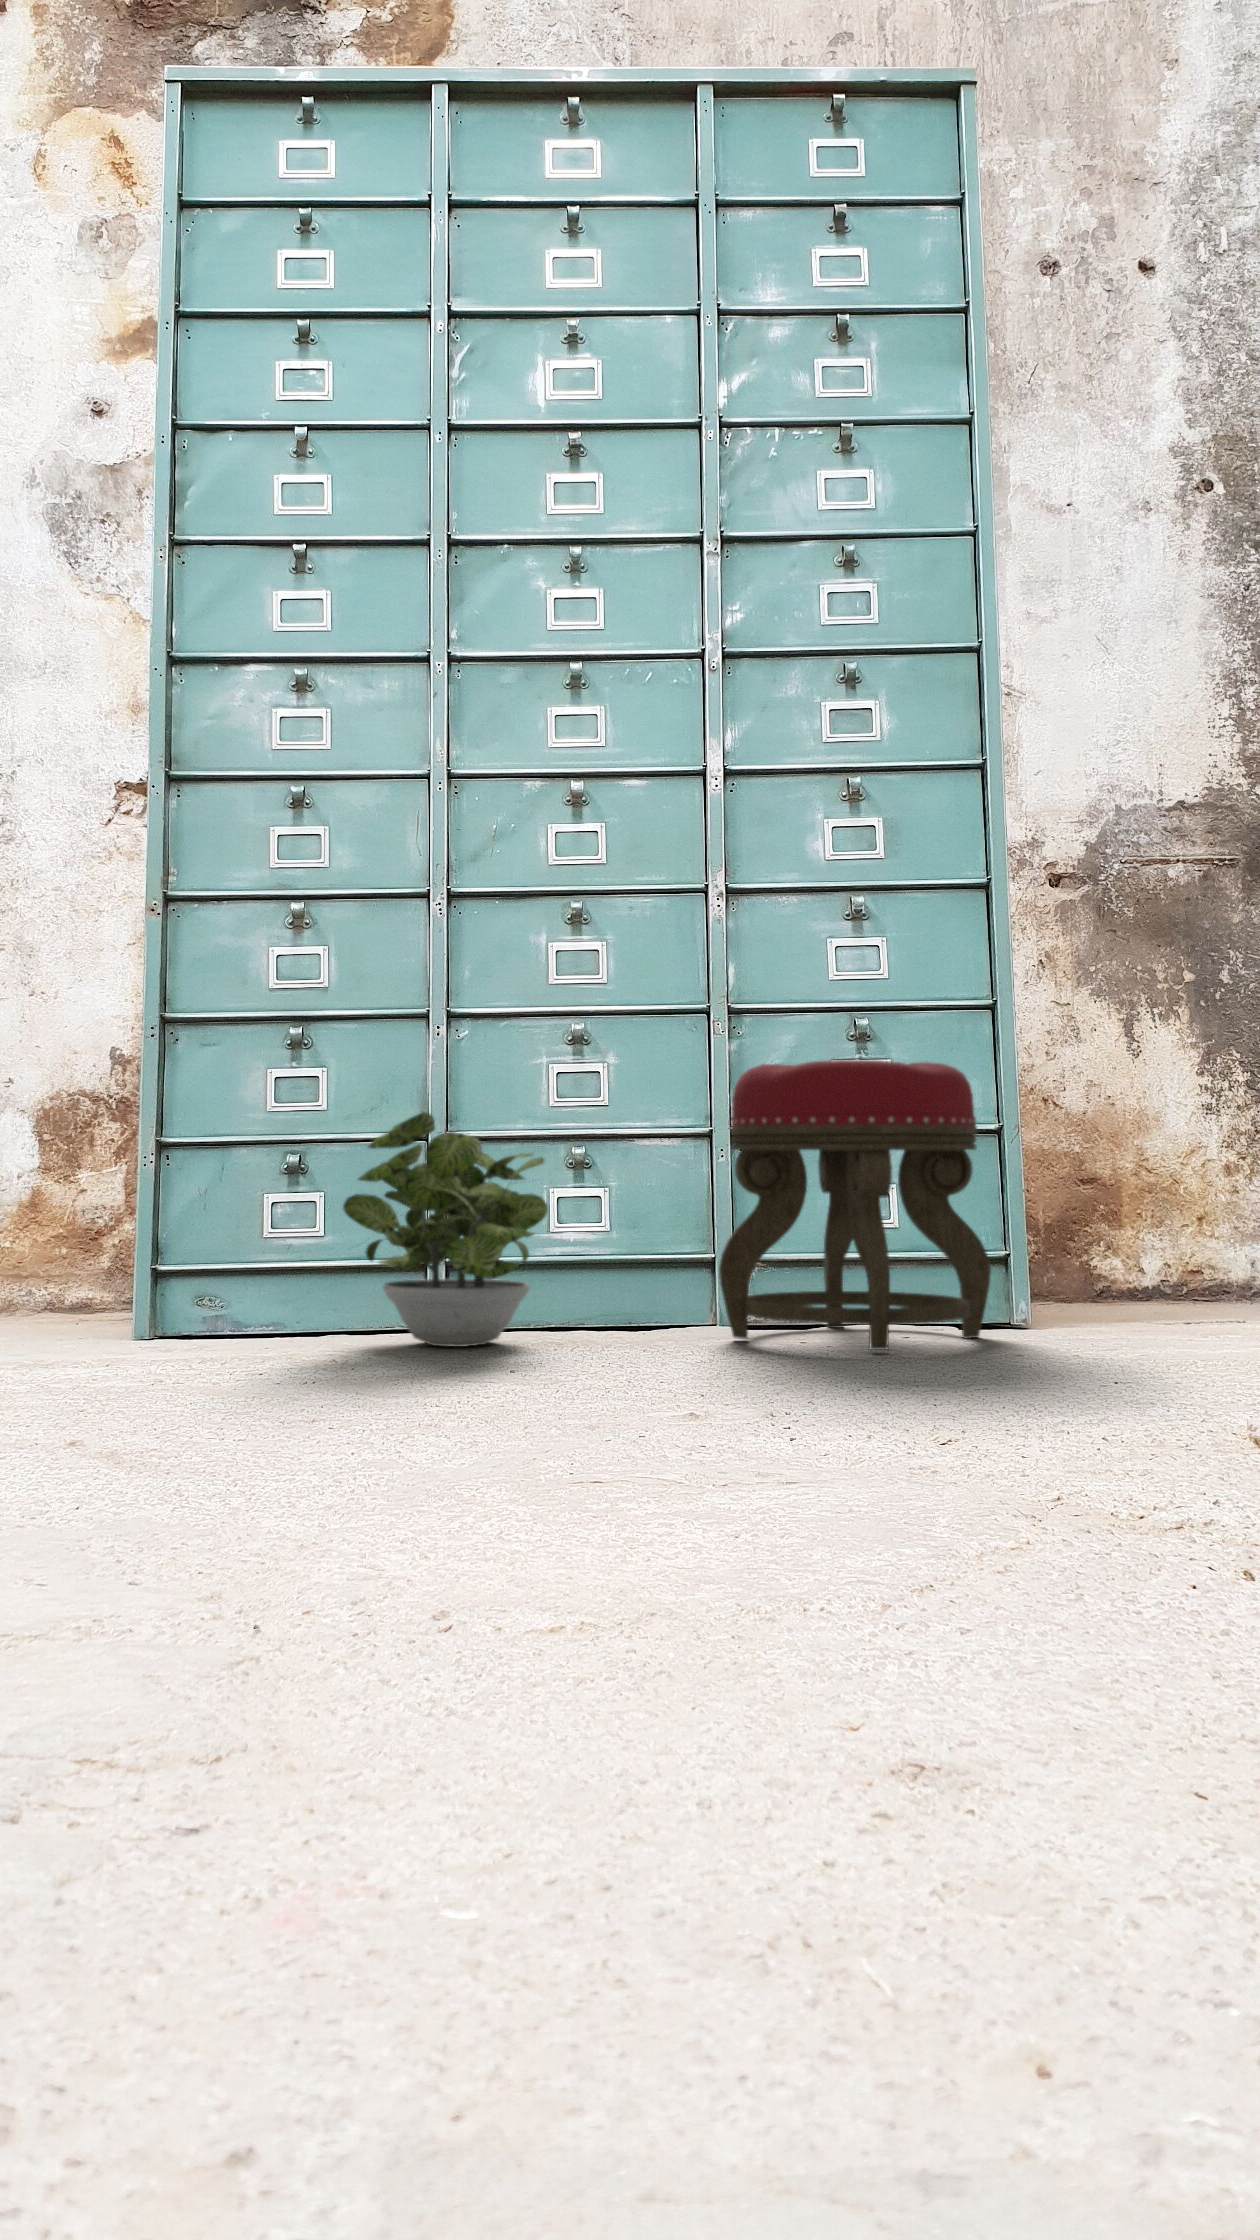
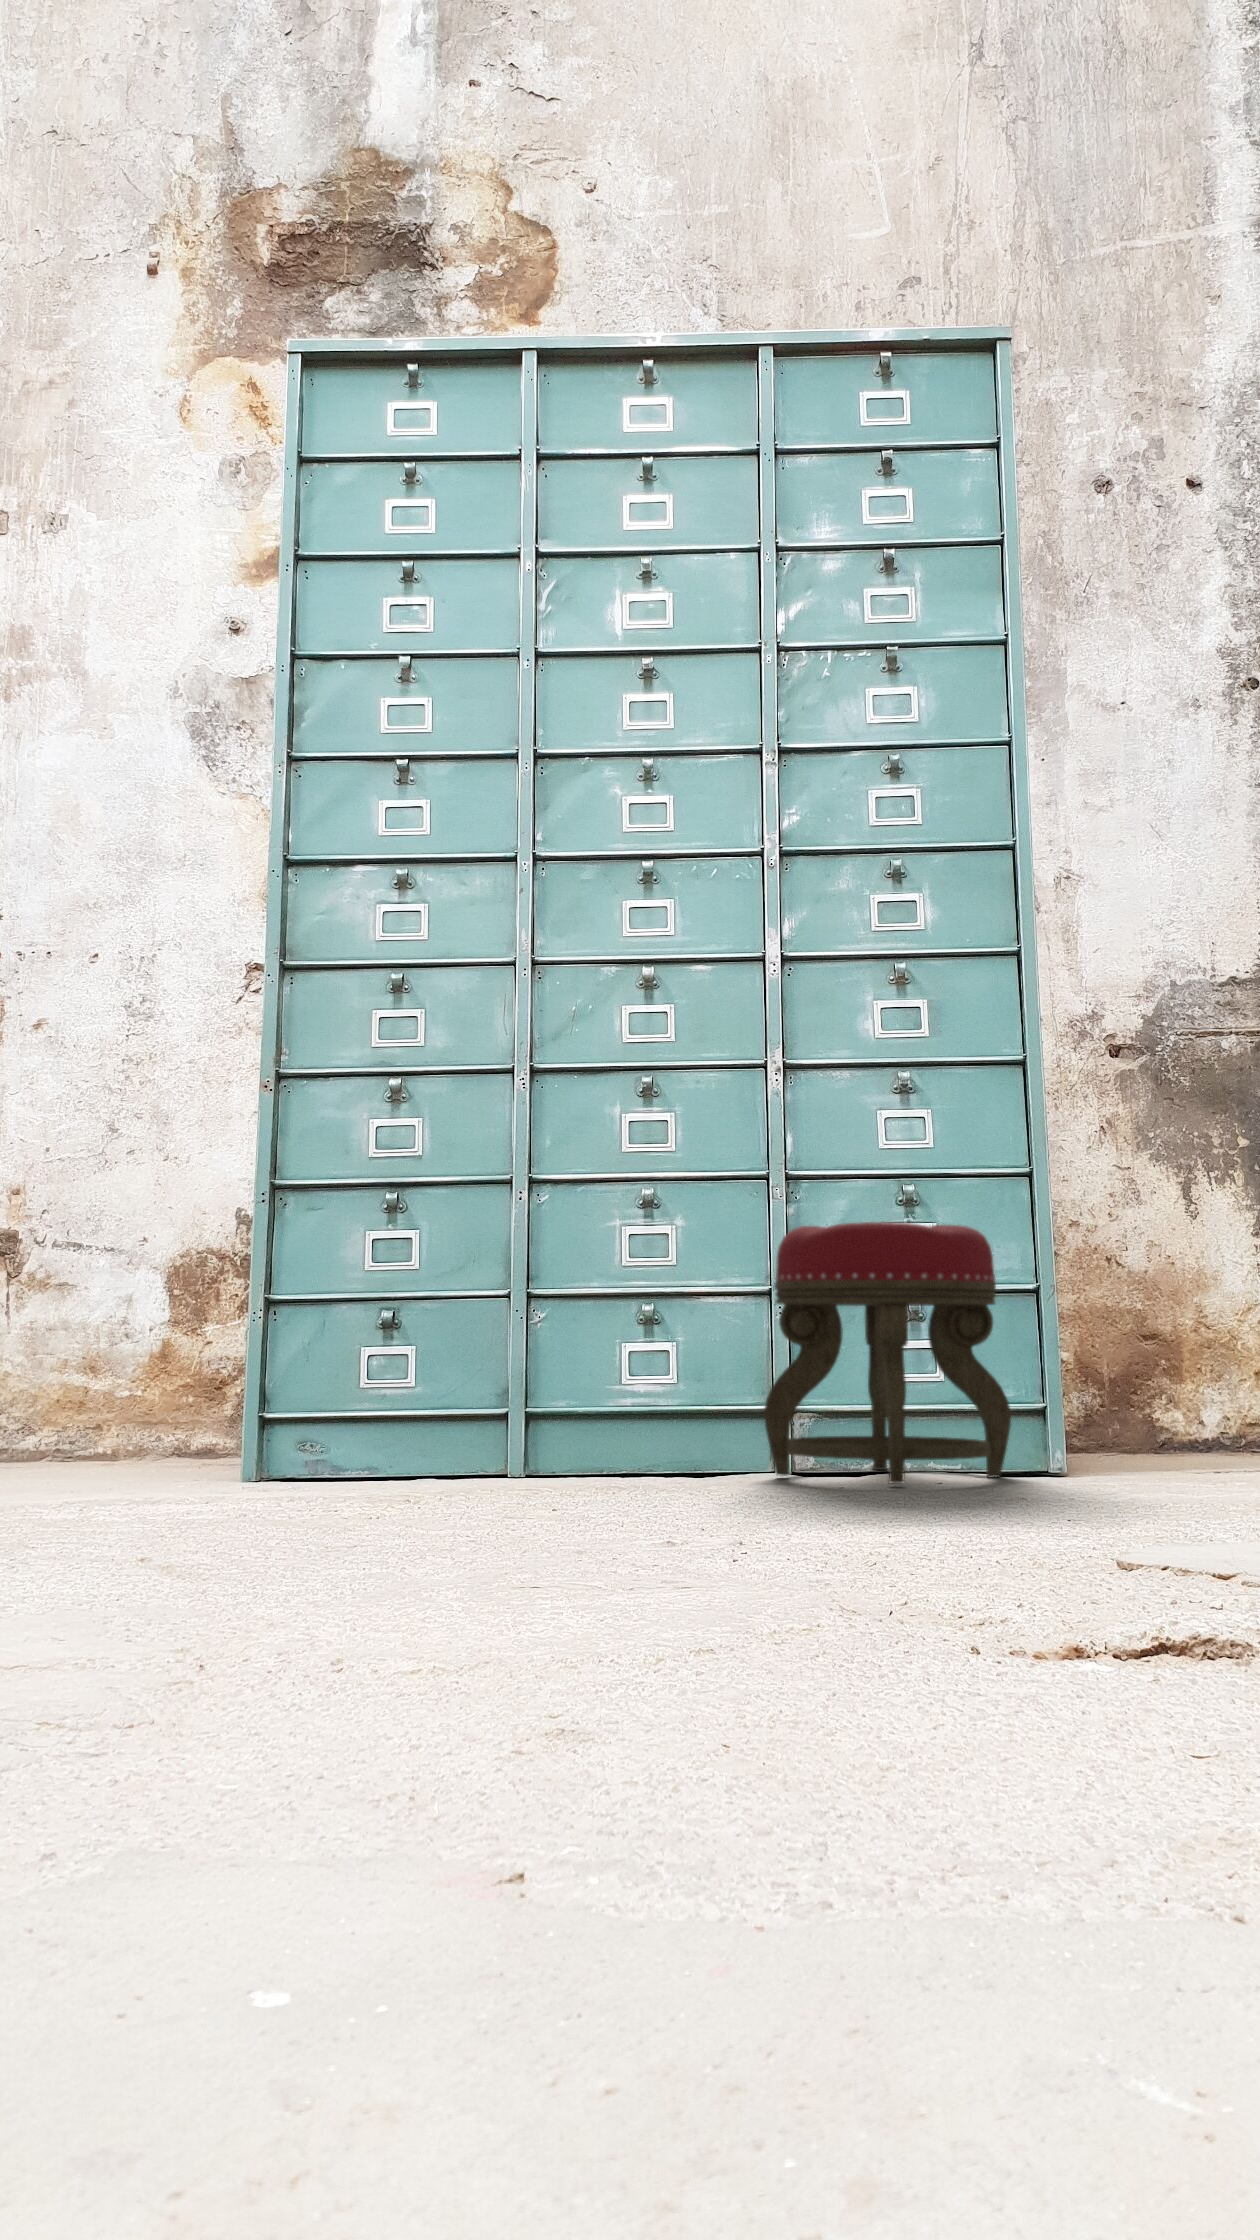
potted plant: present [343,1112,548,1347] -> none [425,1268,612,1480]

